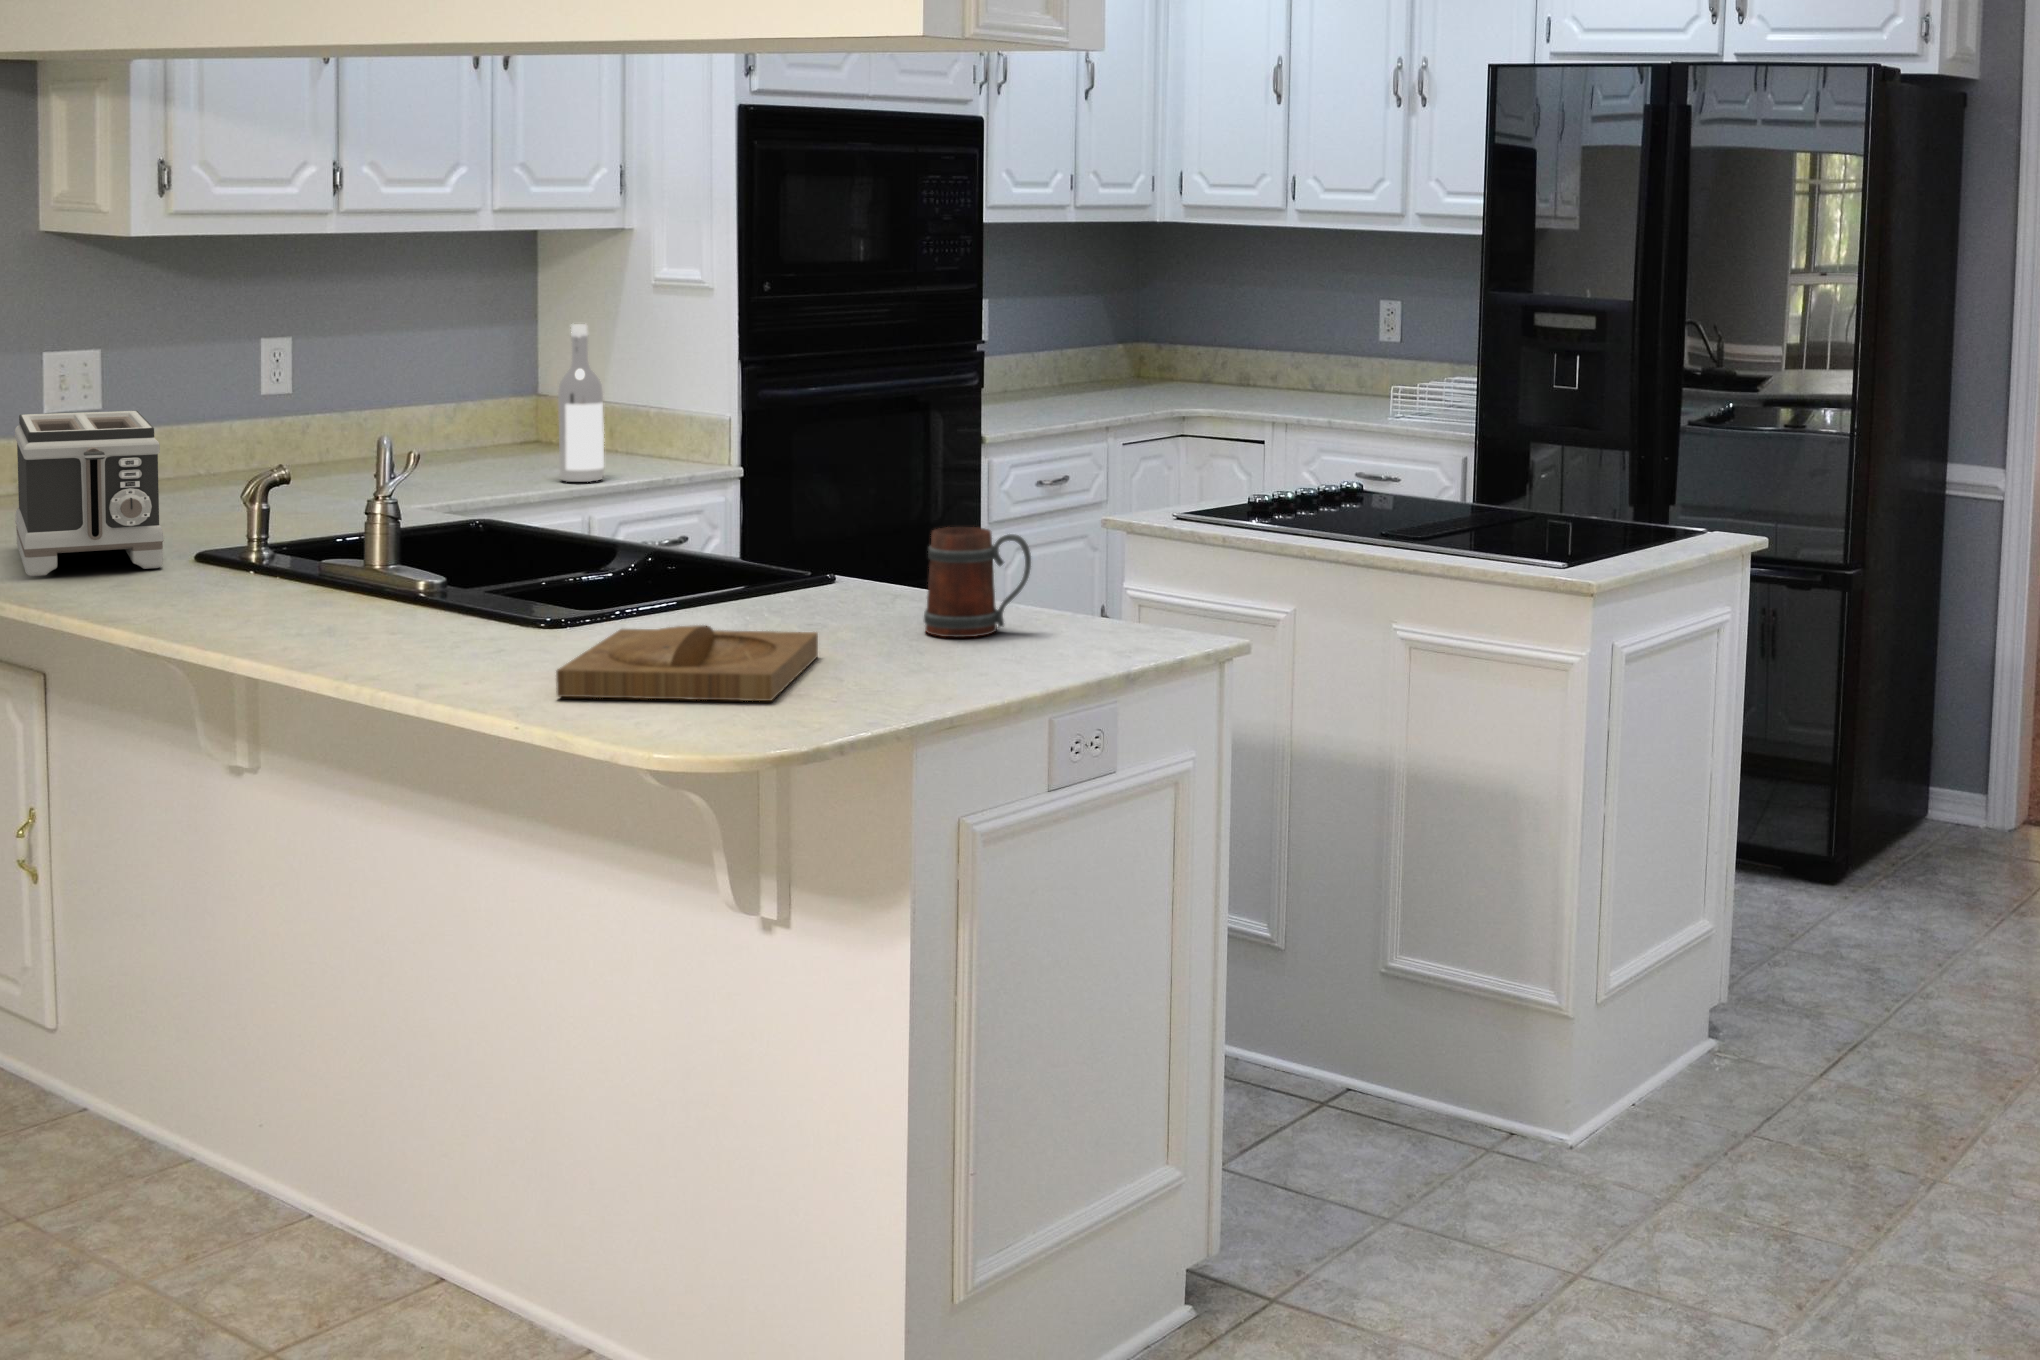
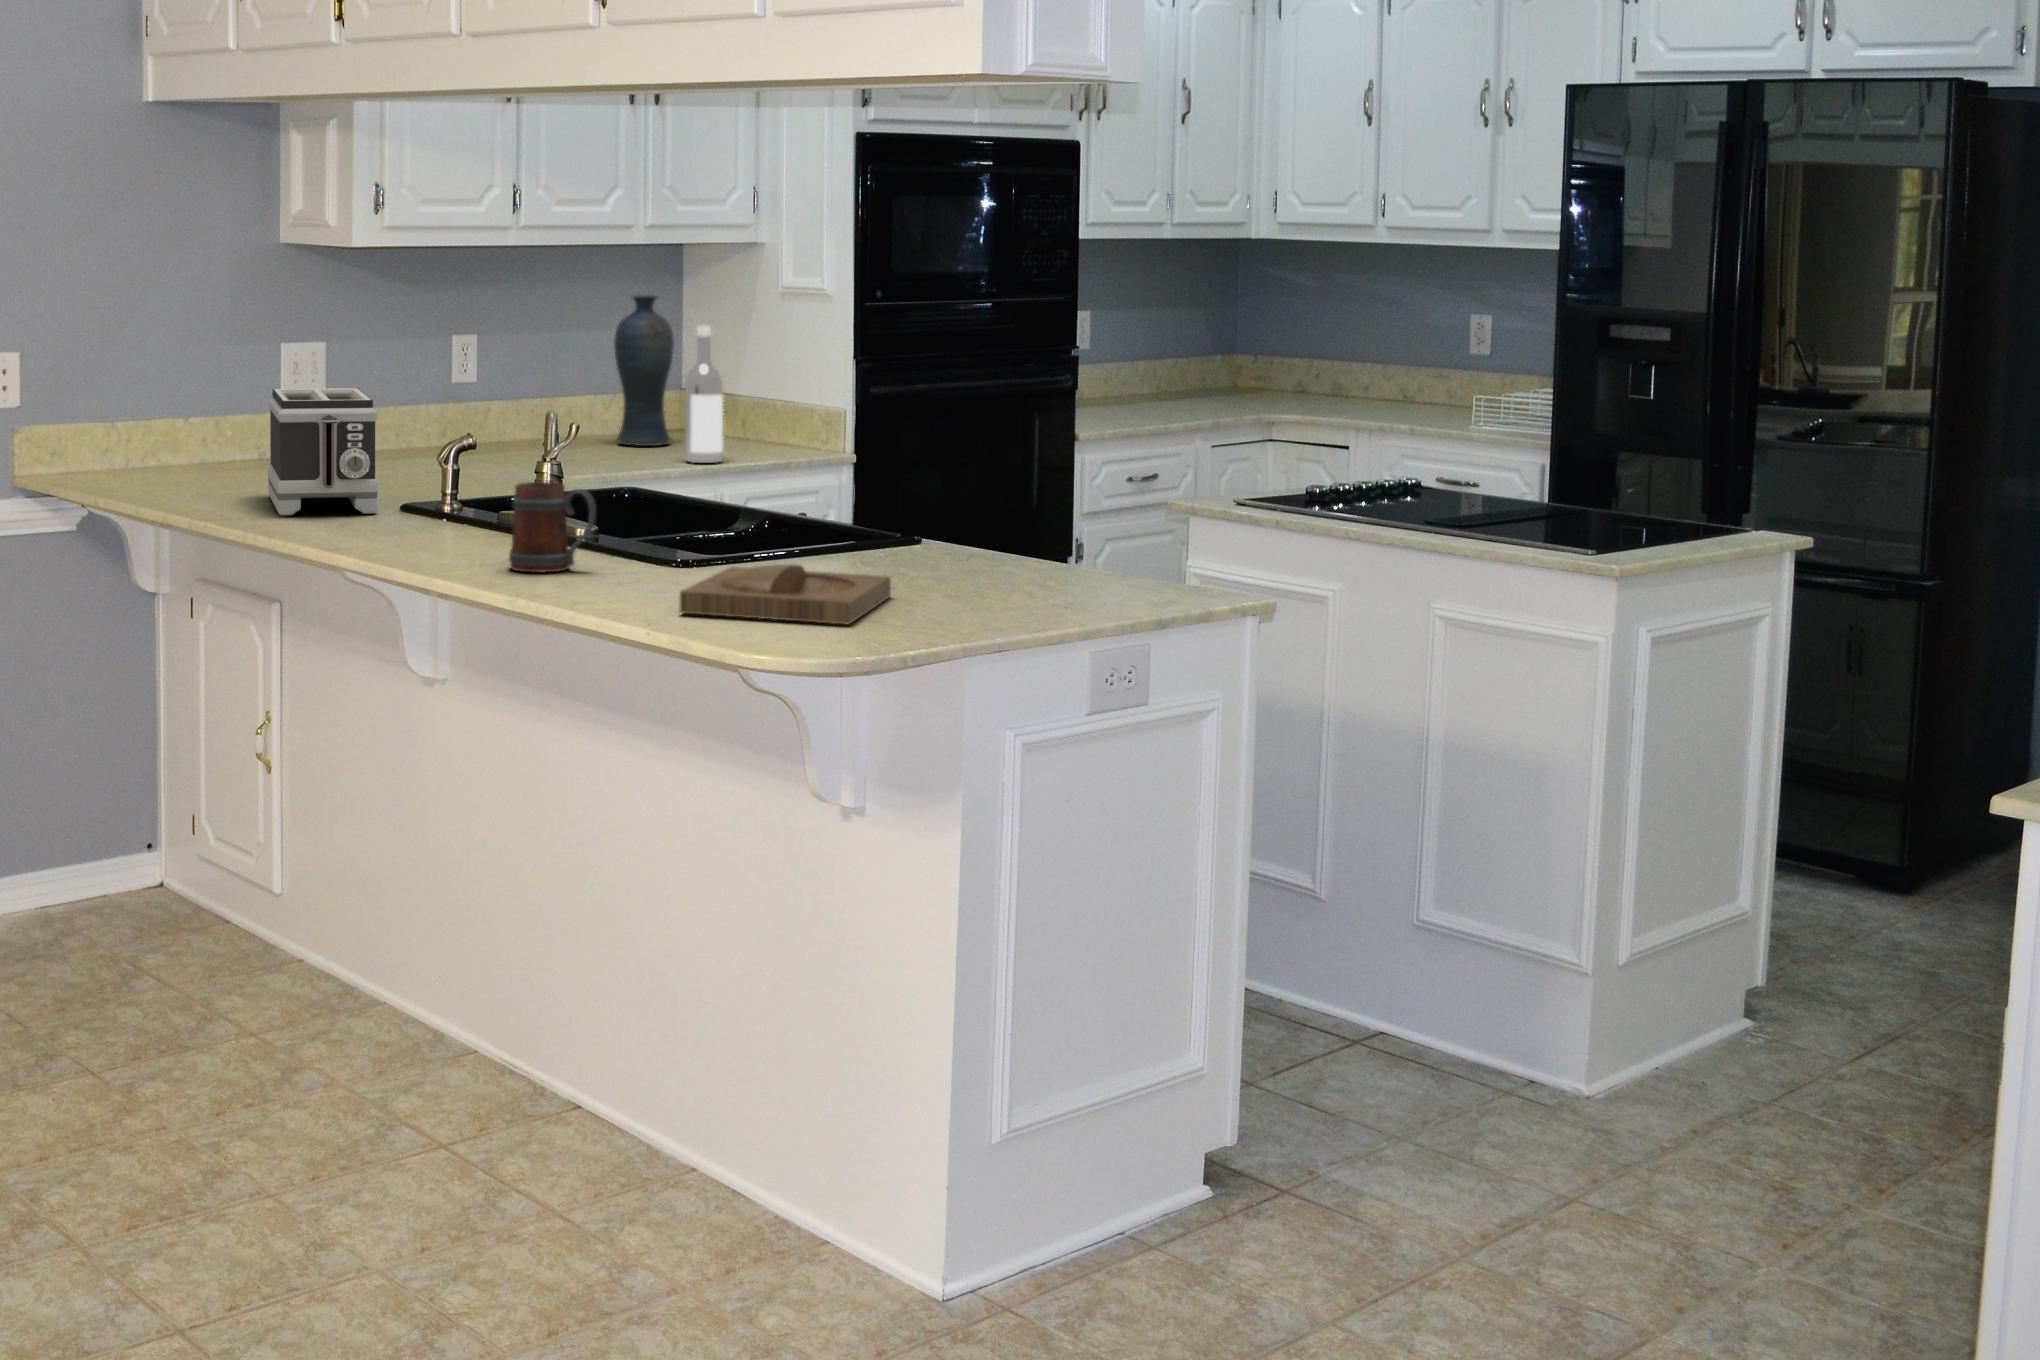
vase: none [471,288,543,461] -> present [614,295,674,446]
mug: present [924,527,1031,637] -> present [509,482,596,573]

